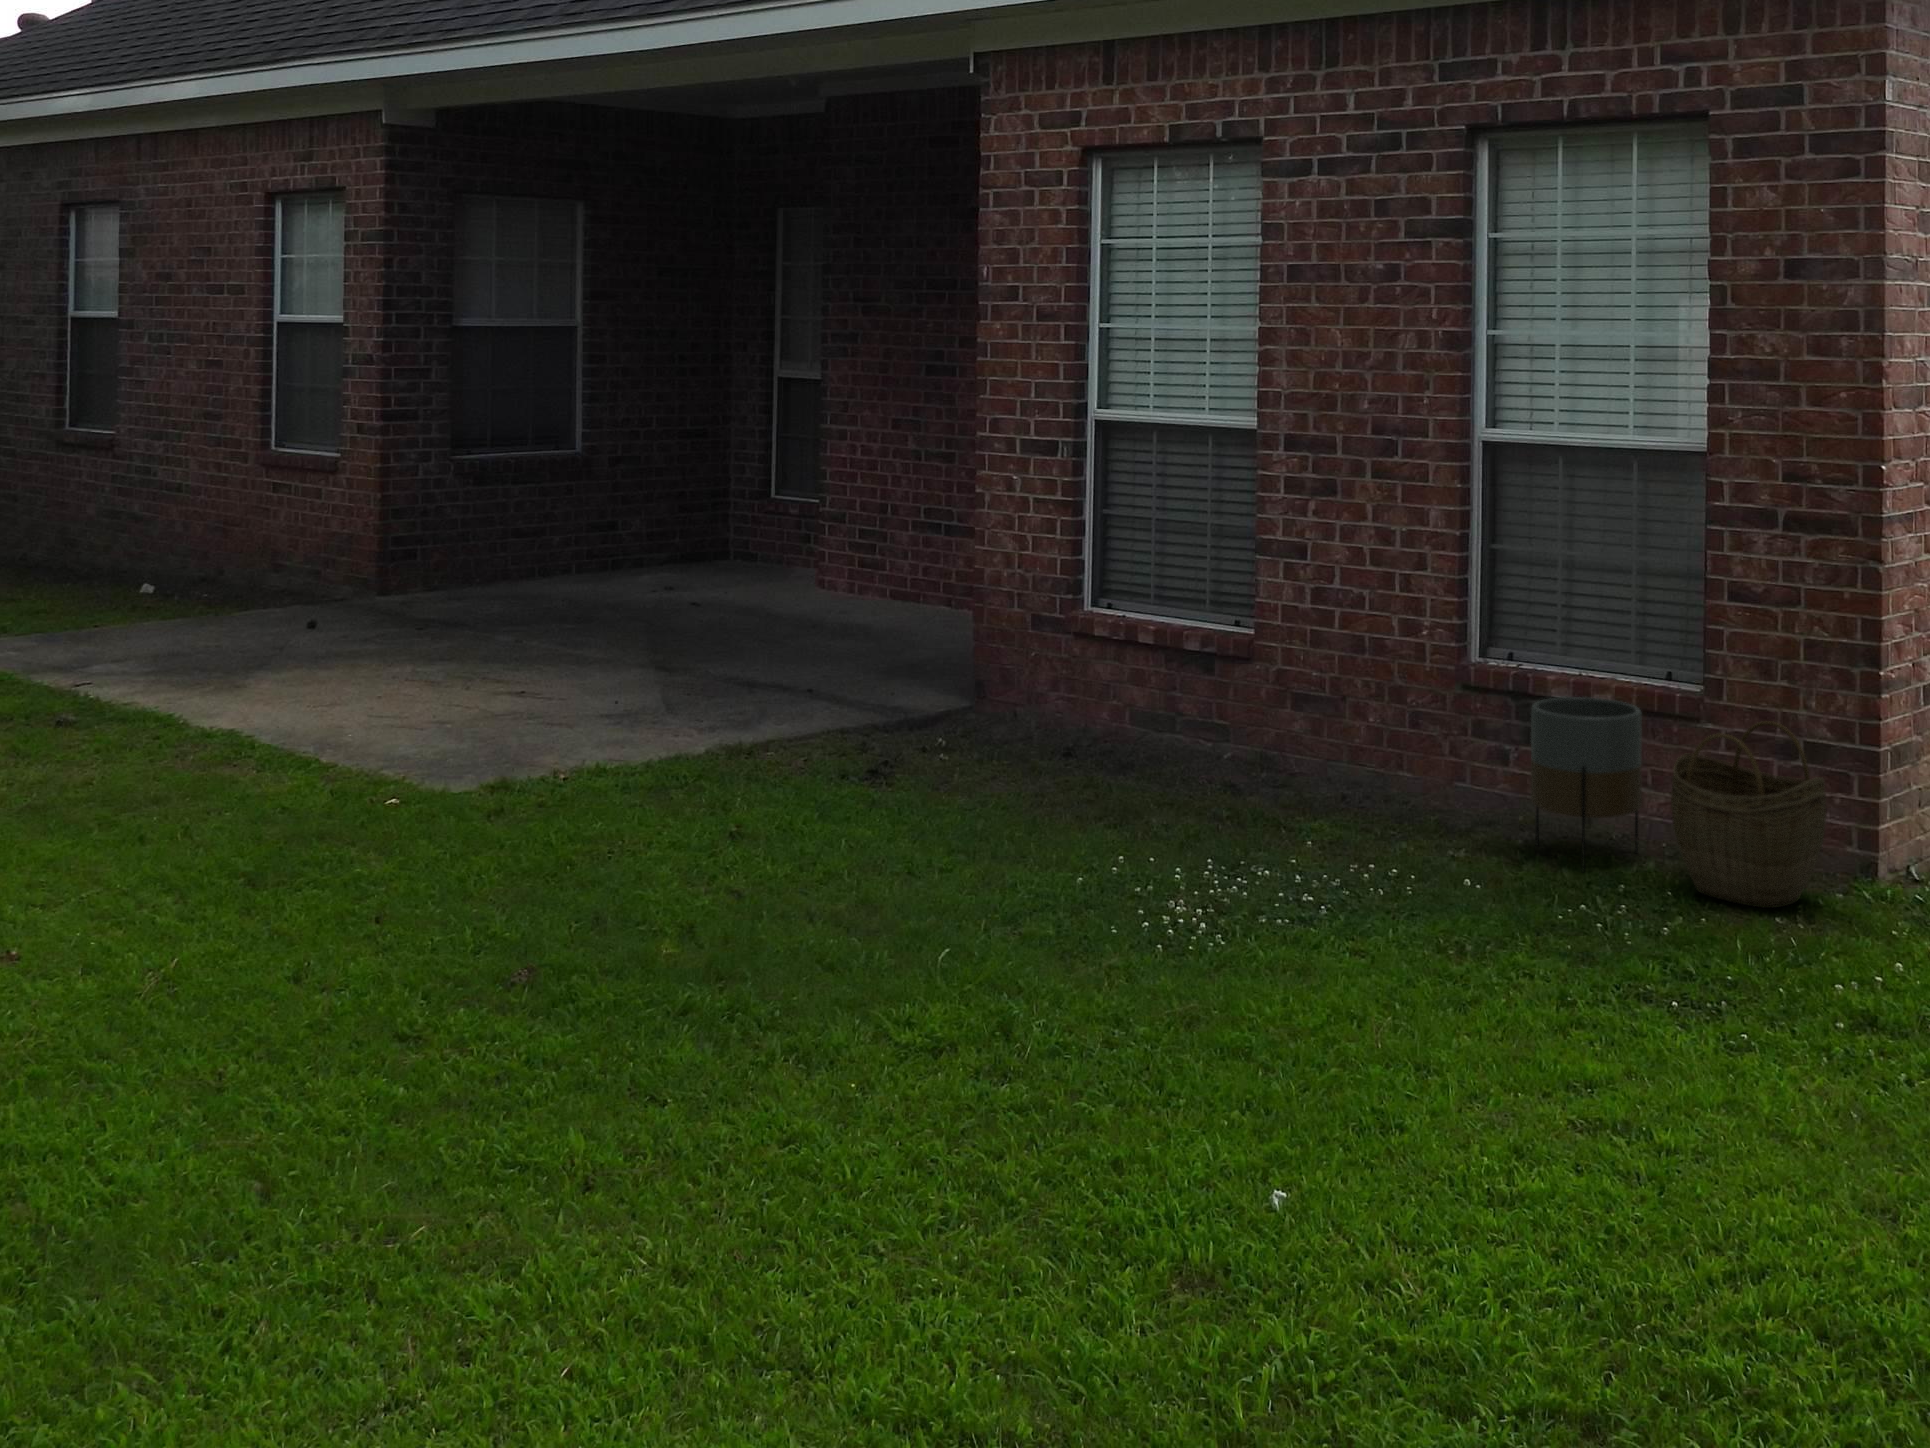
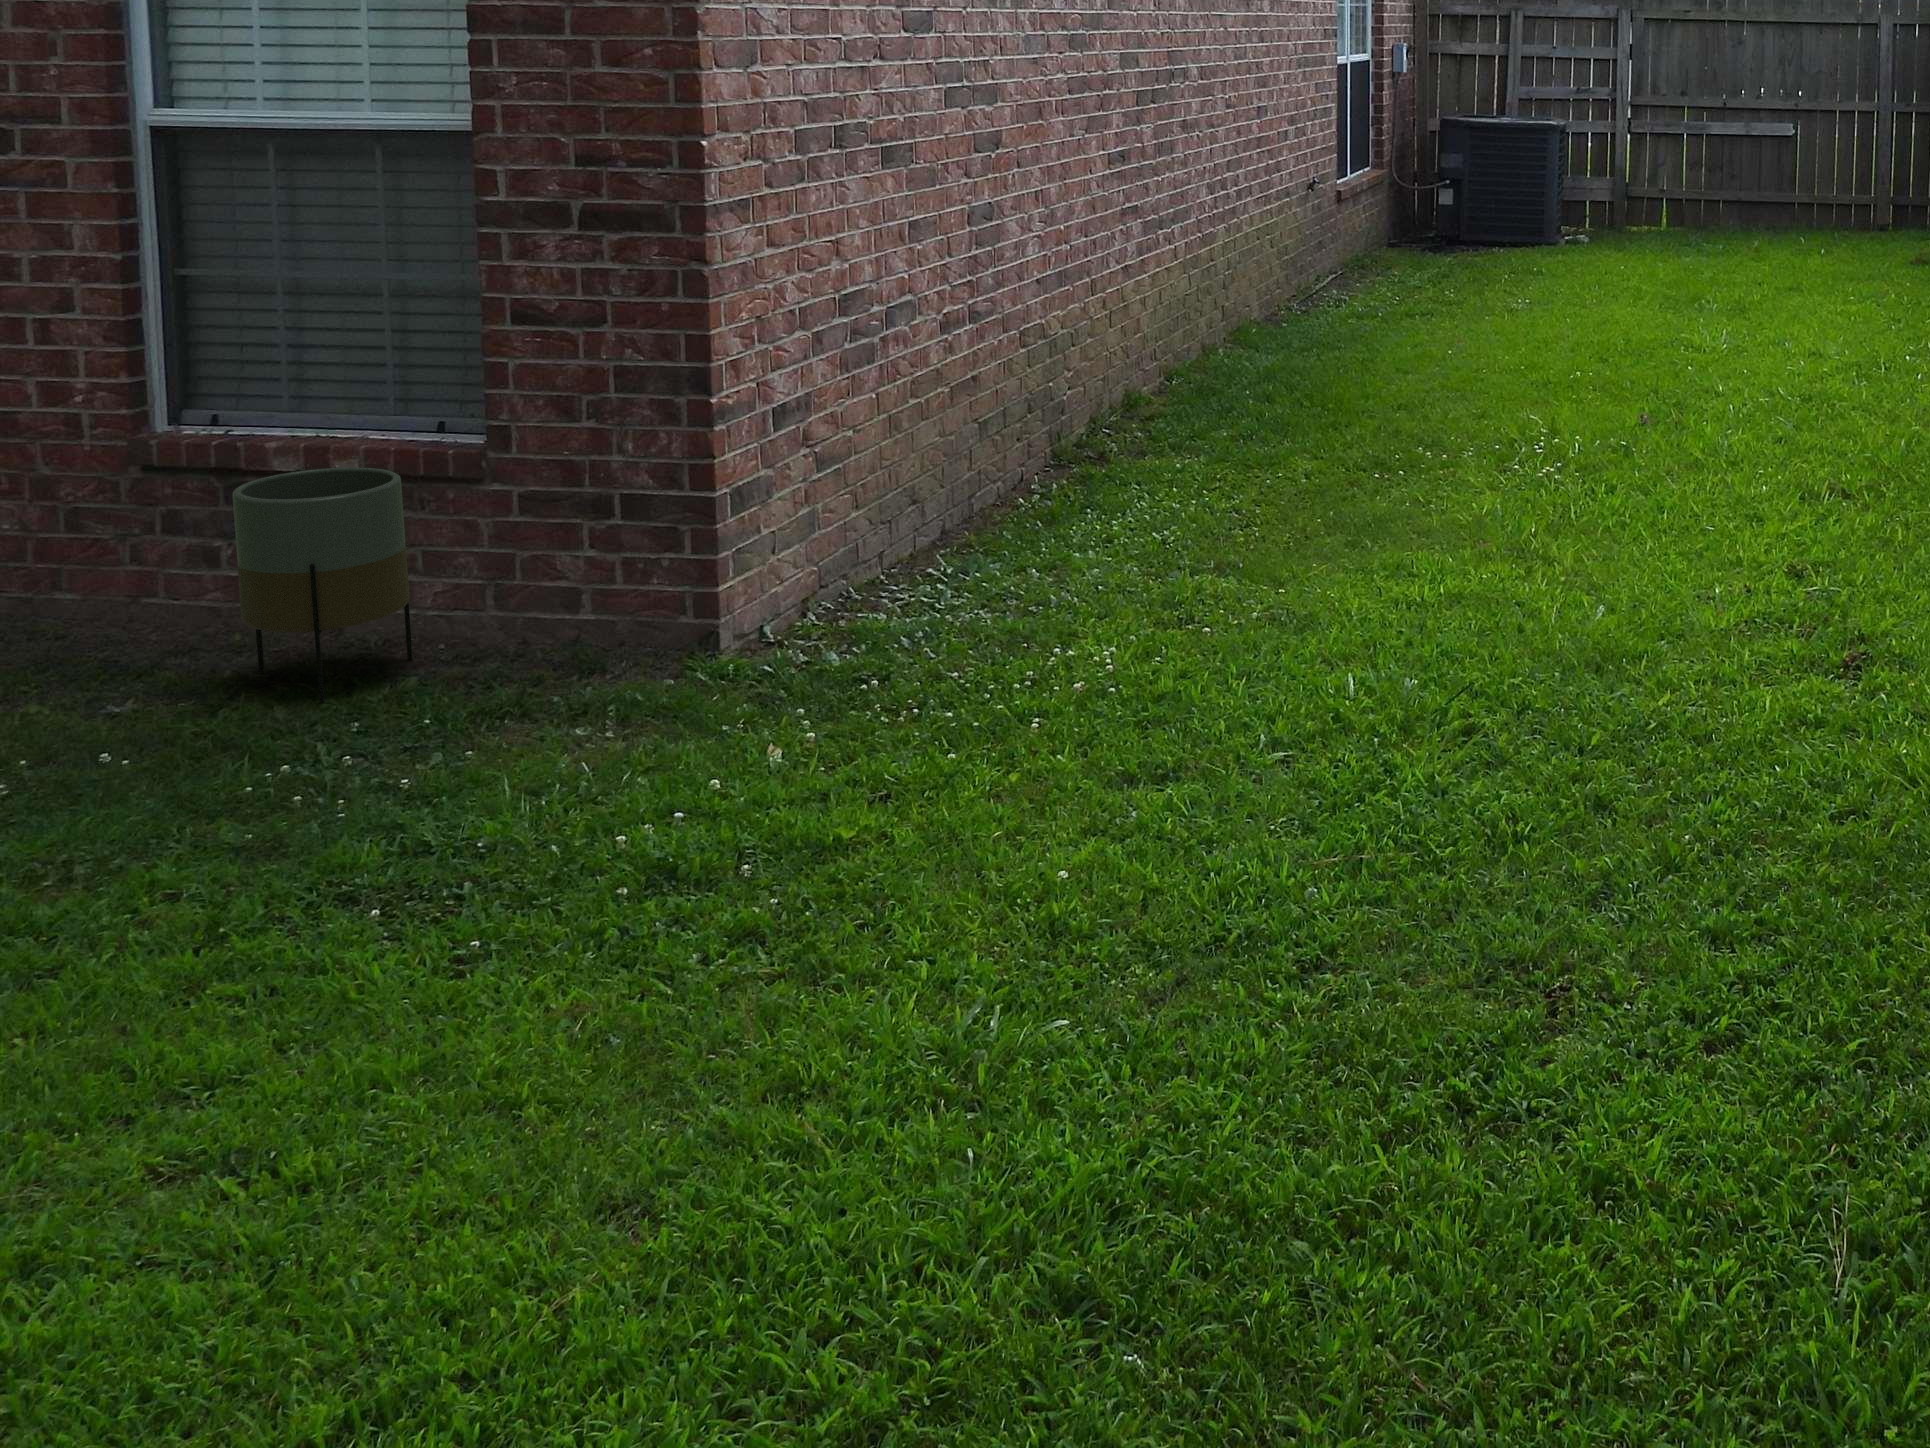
woven basket: present [1671,721,1826,908] -> none [439,472,651,708]

